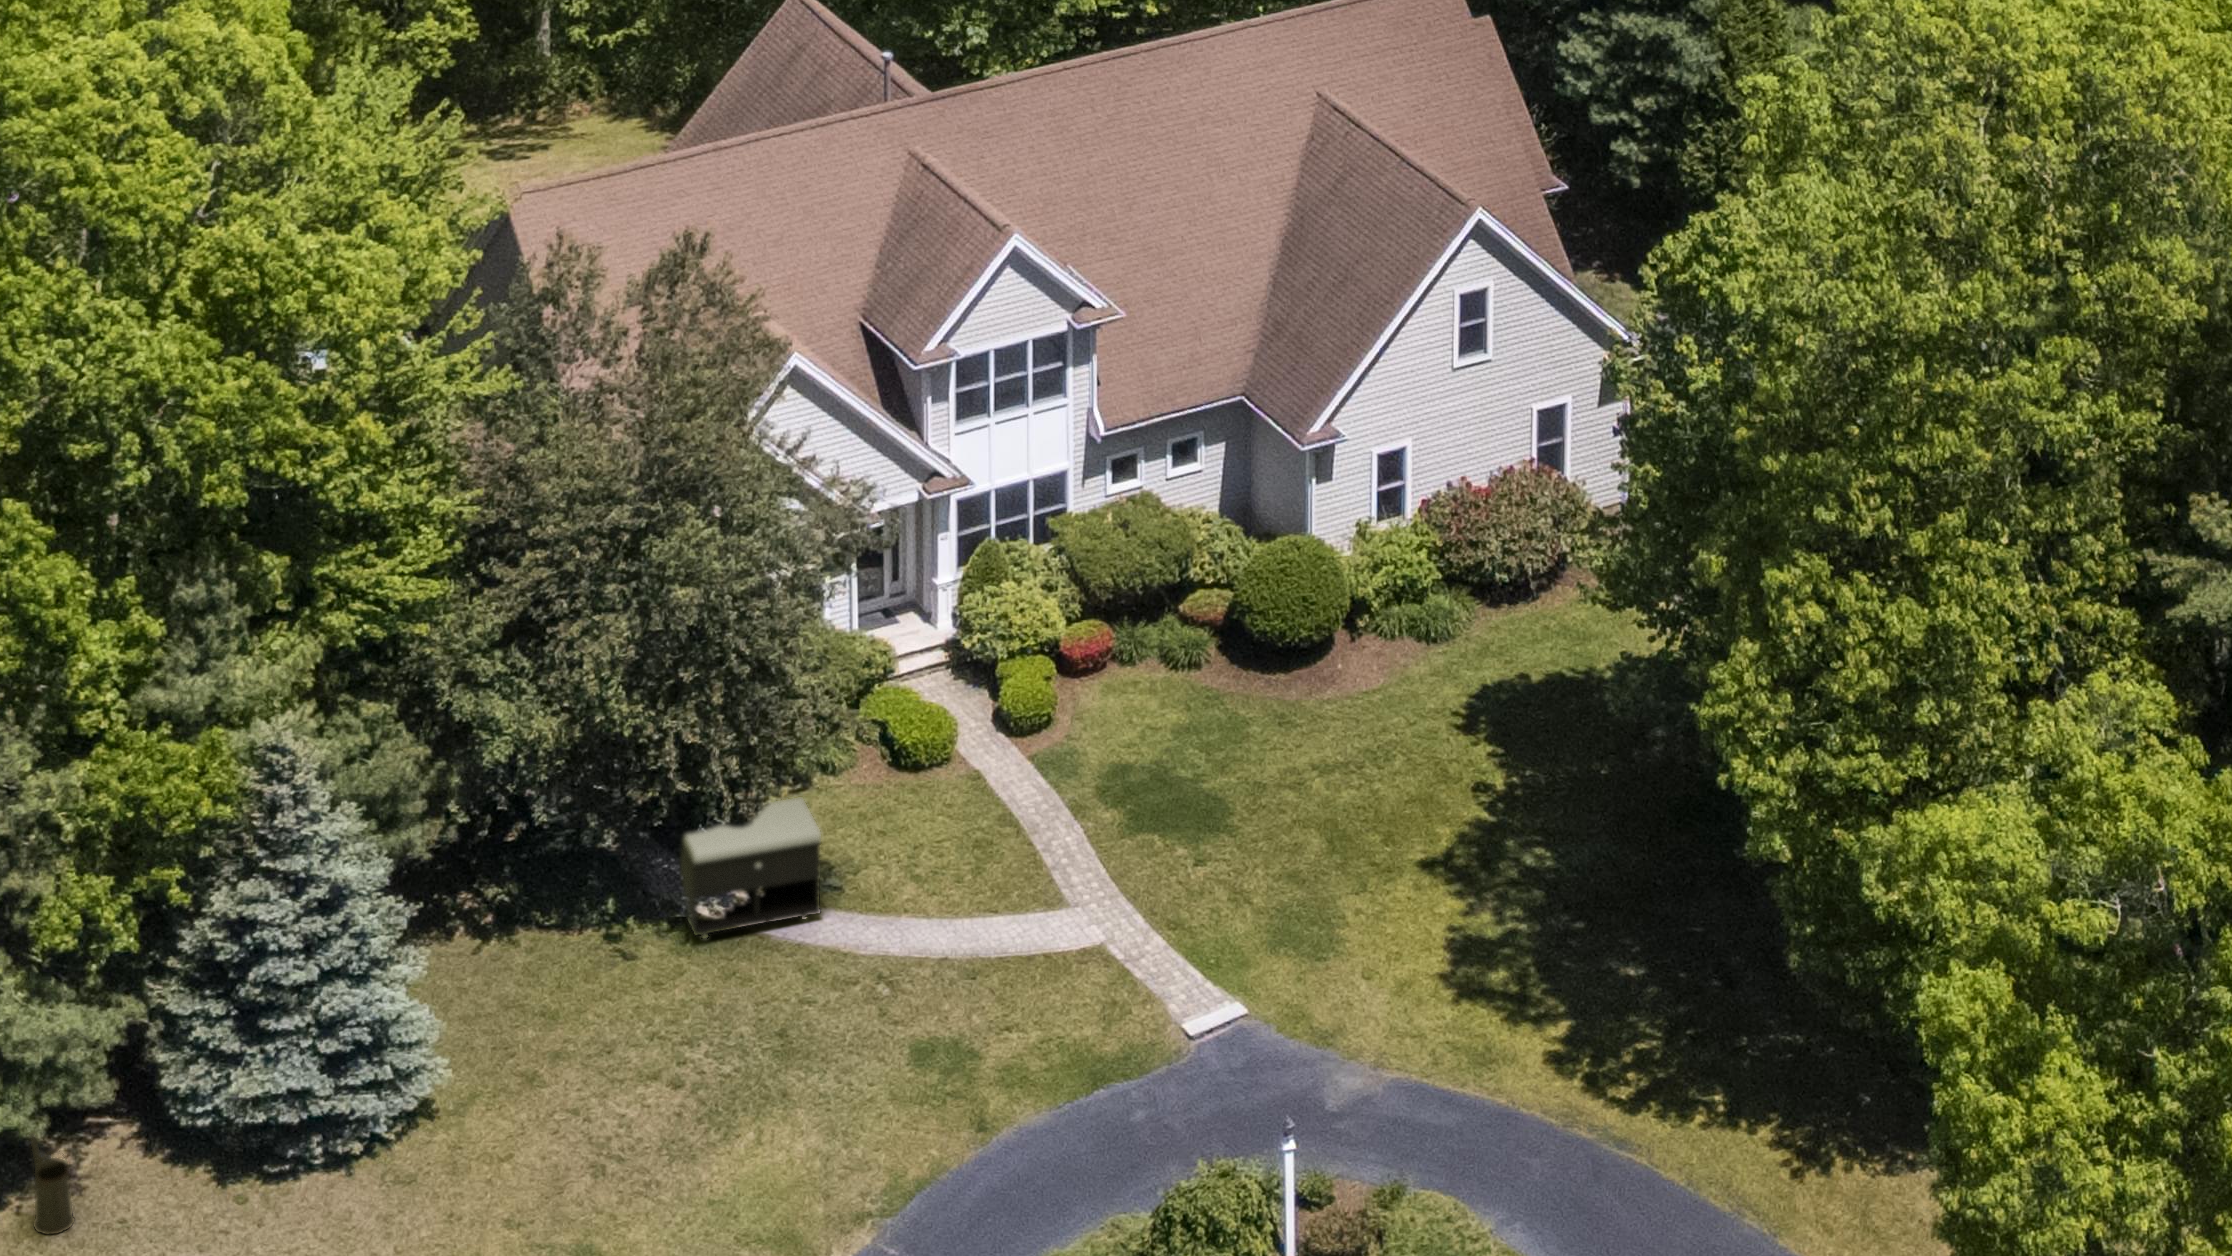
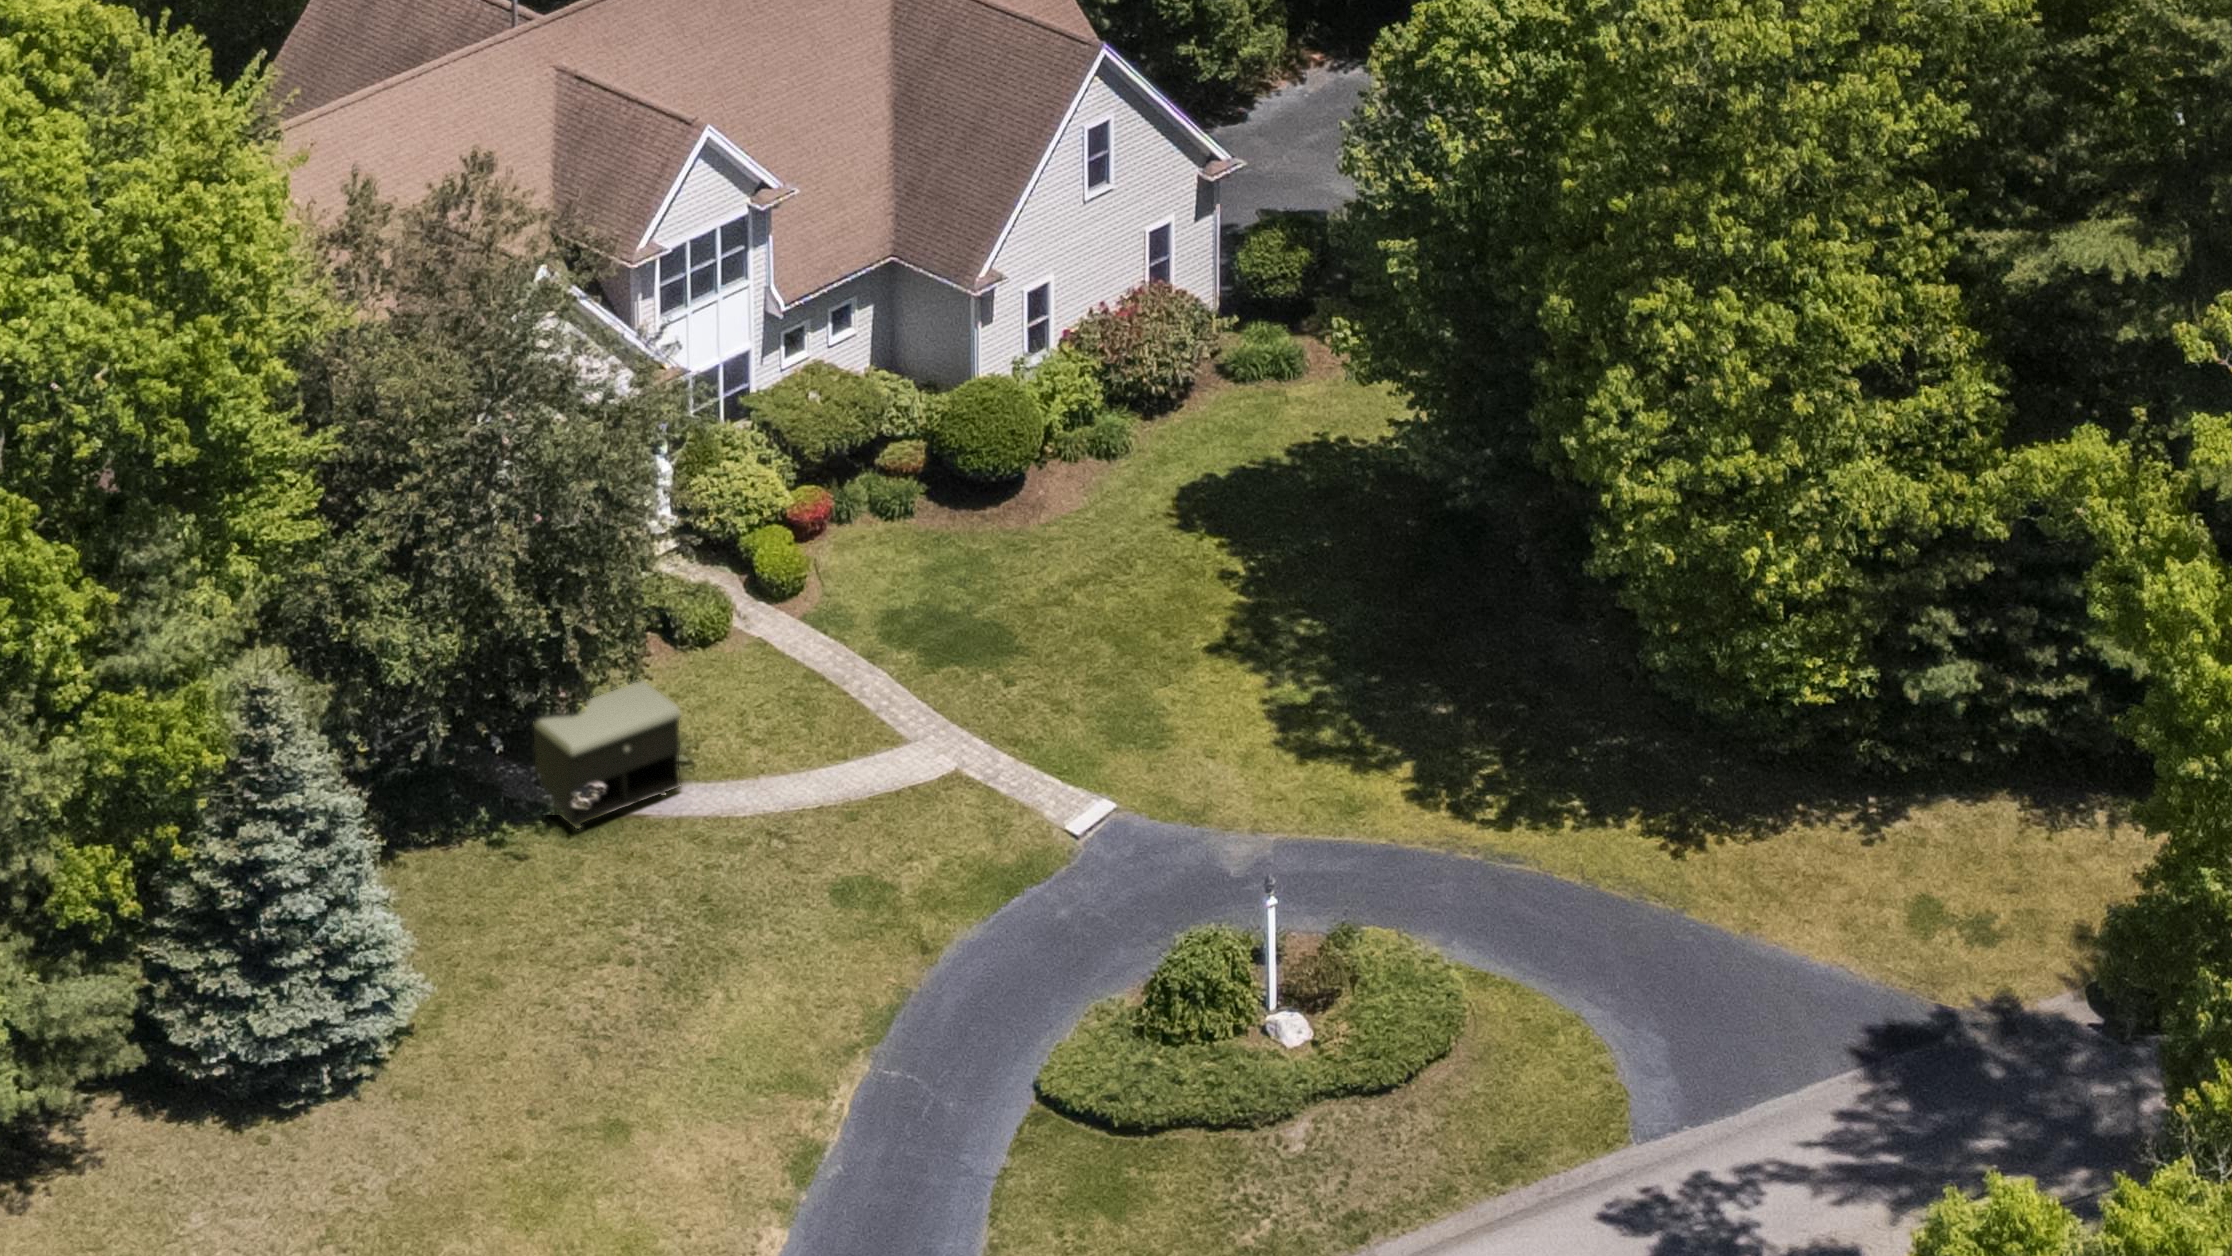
watering can: present [30,1133,74,1235] -> none [34,1114,99,1210]

